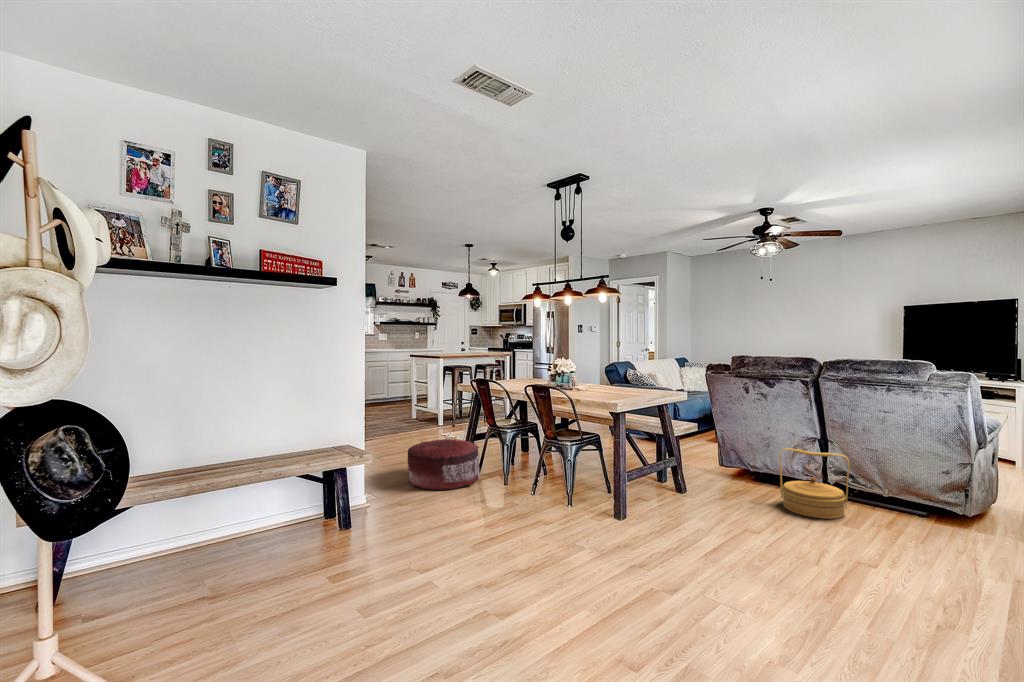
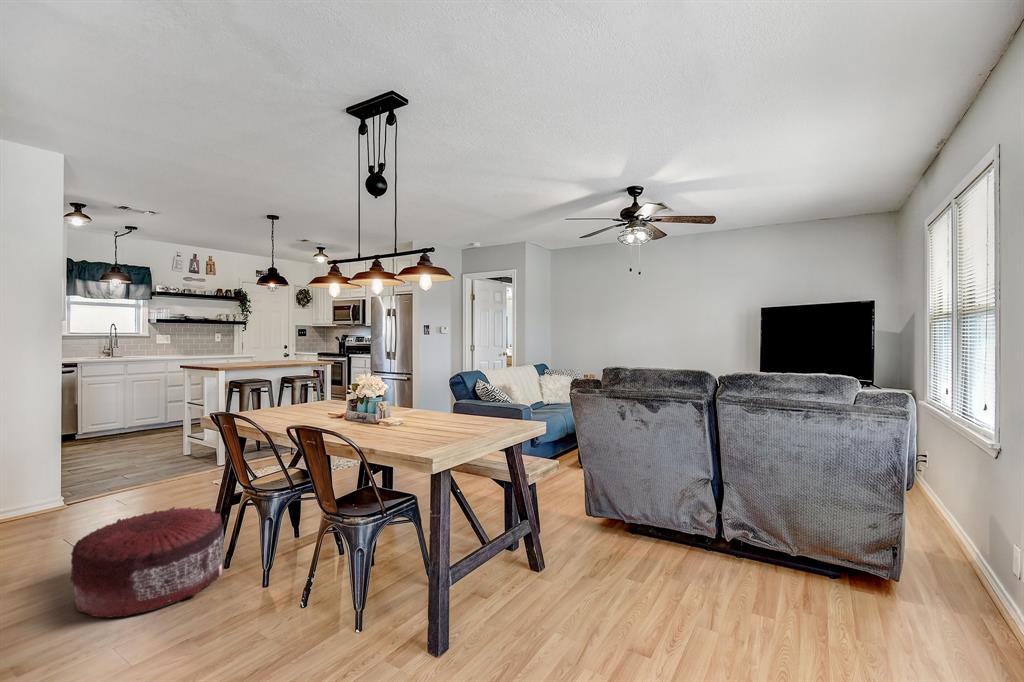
woven basket: present [779,448,849,519] -> none [667,497,757,602]

